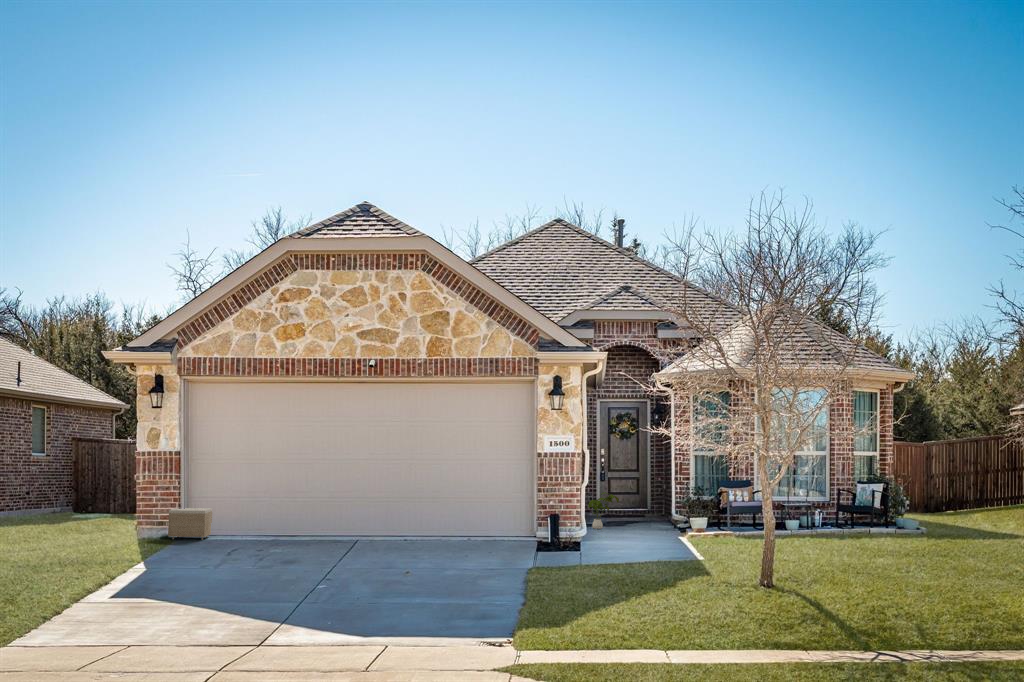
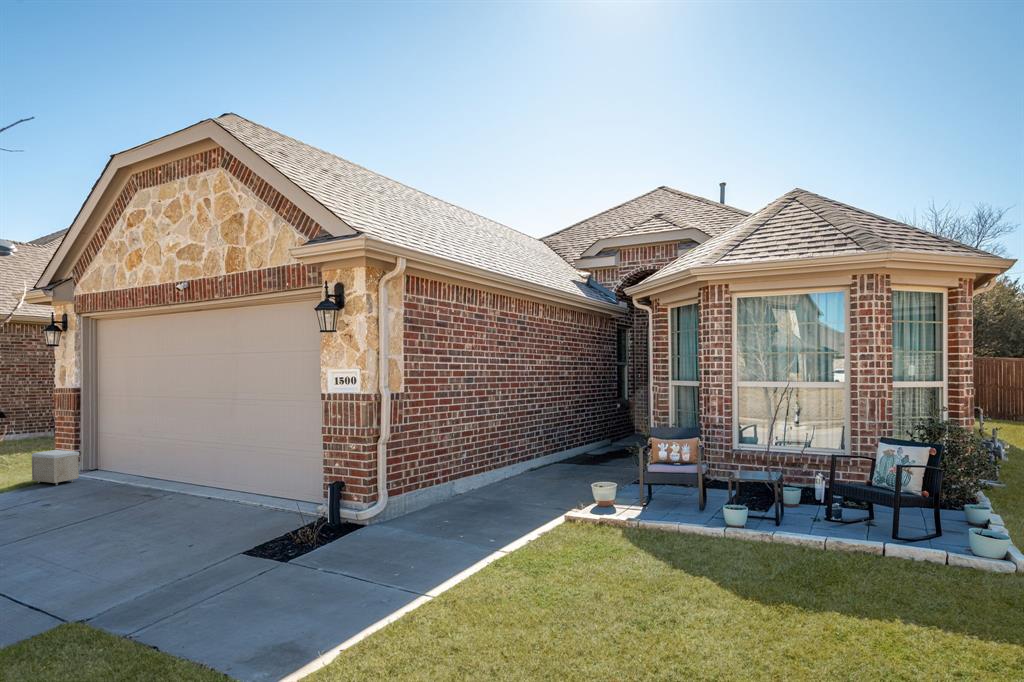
house plant: present [588,492,619,529] -> none [467,441,512,489]

